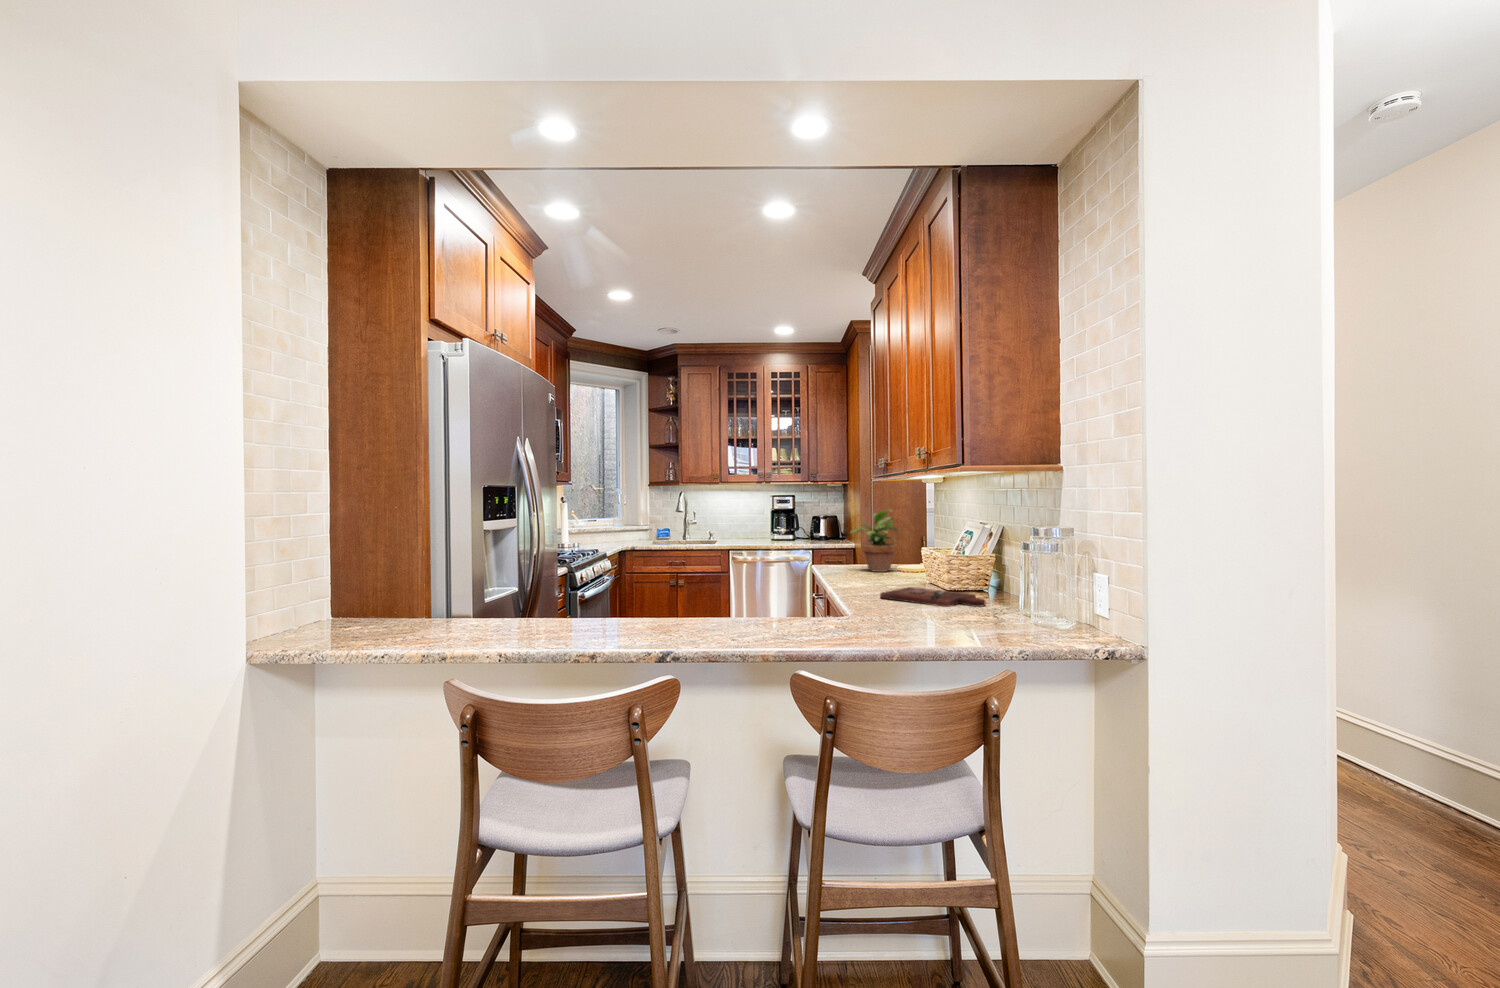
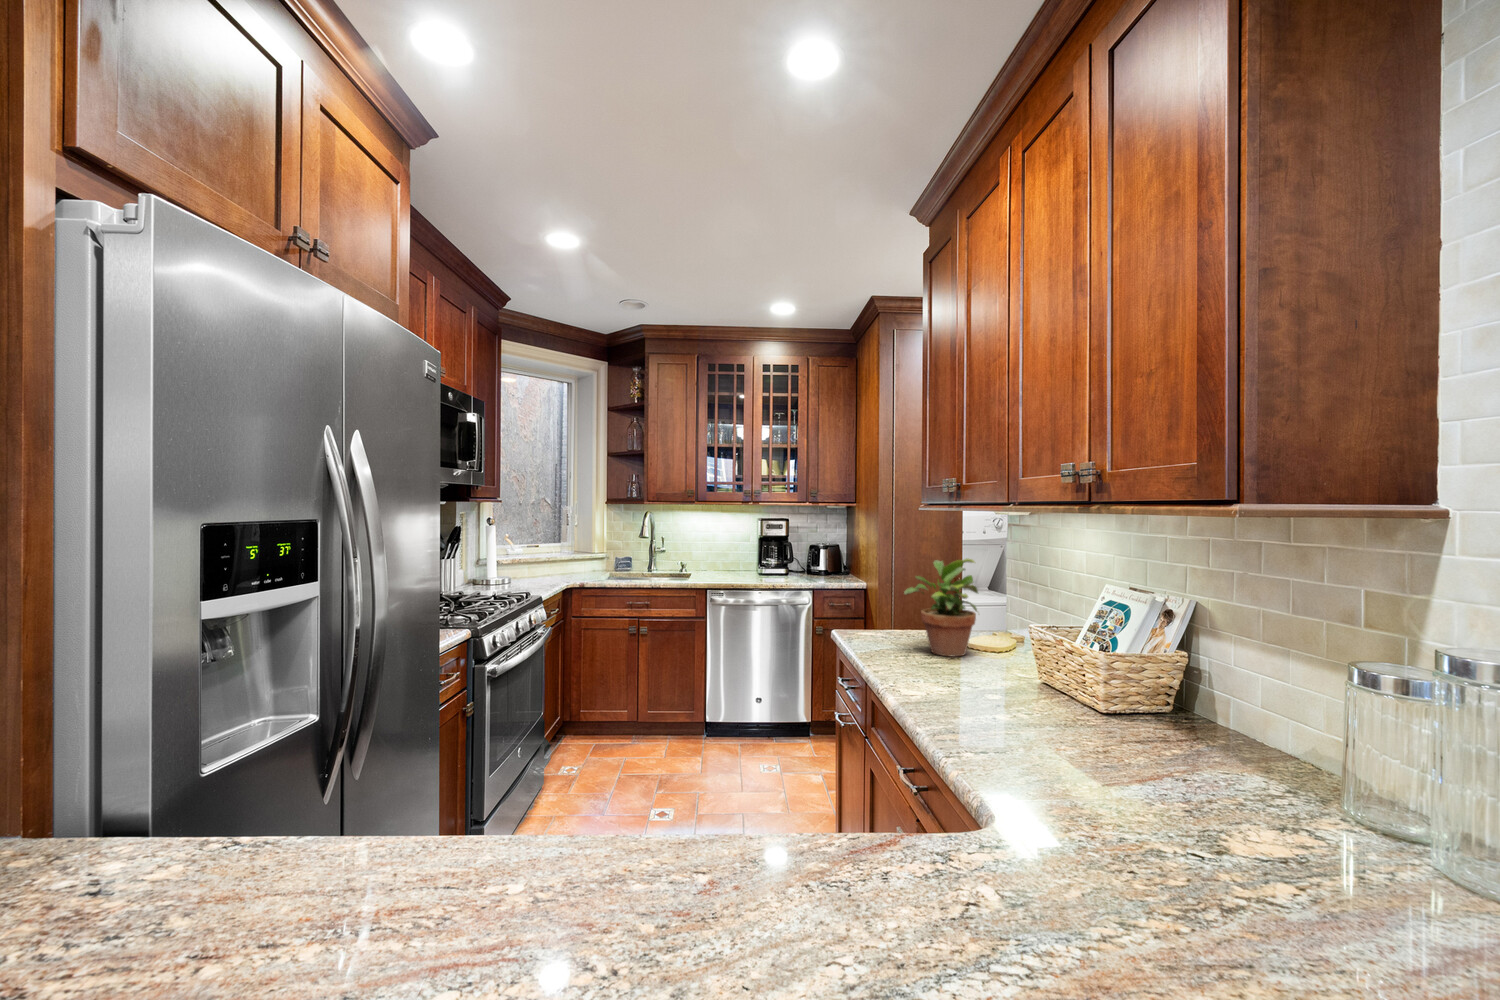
cutting board: present [880,587,986,607] -> none [1042,736,1318,832]

